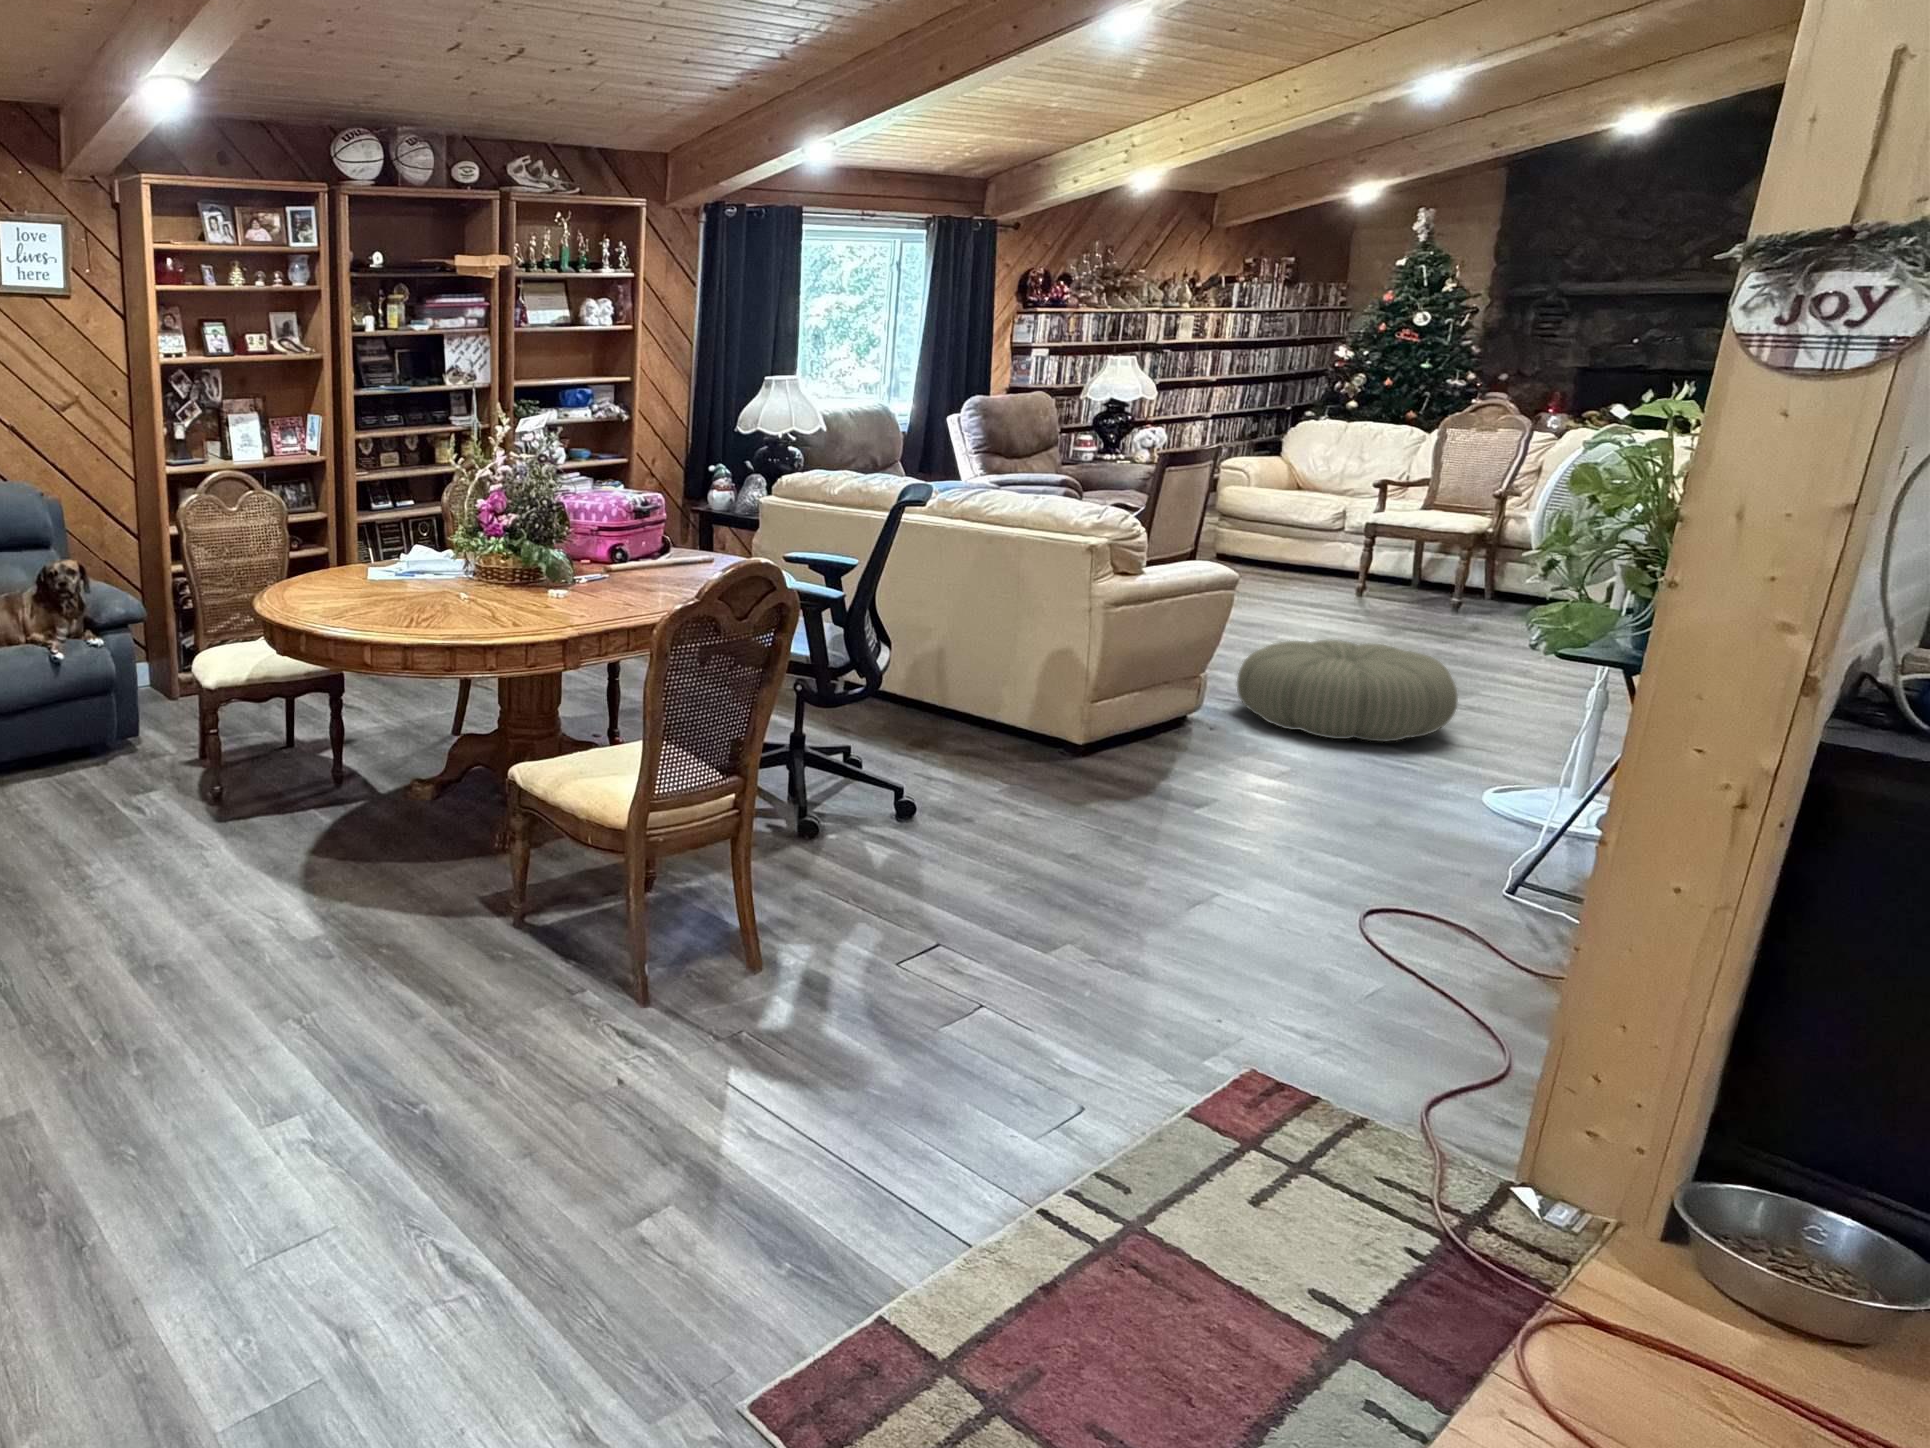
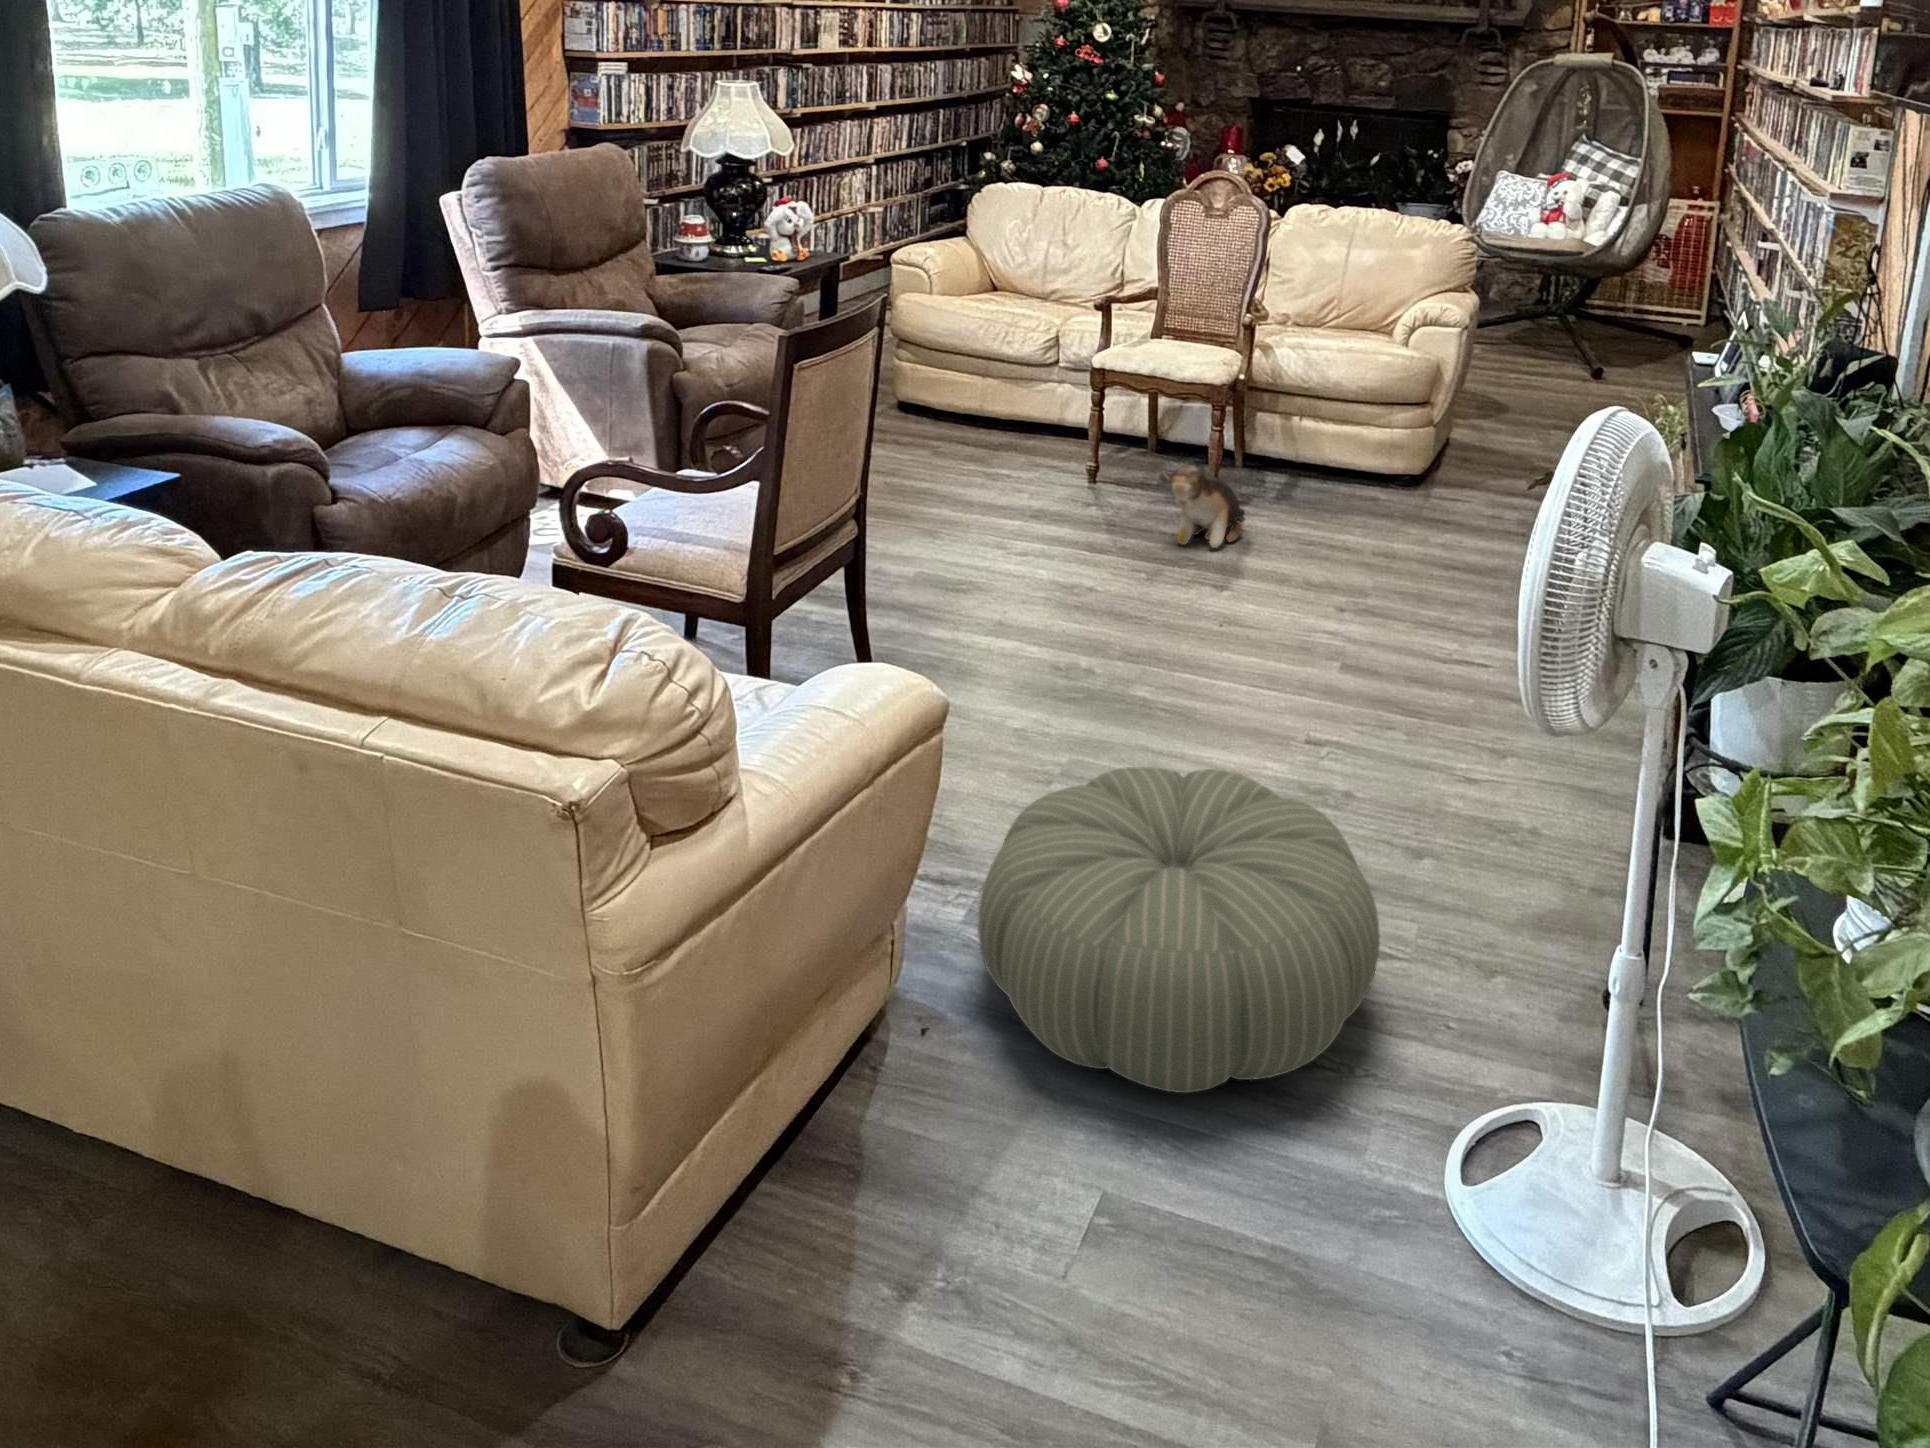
plush toy: none [1402,571,1473,625] -> present [1164,465,1245,548]

